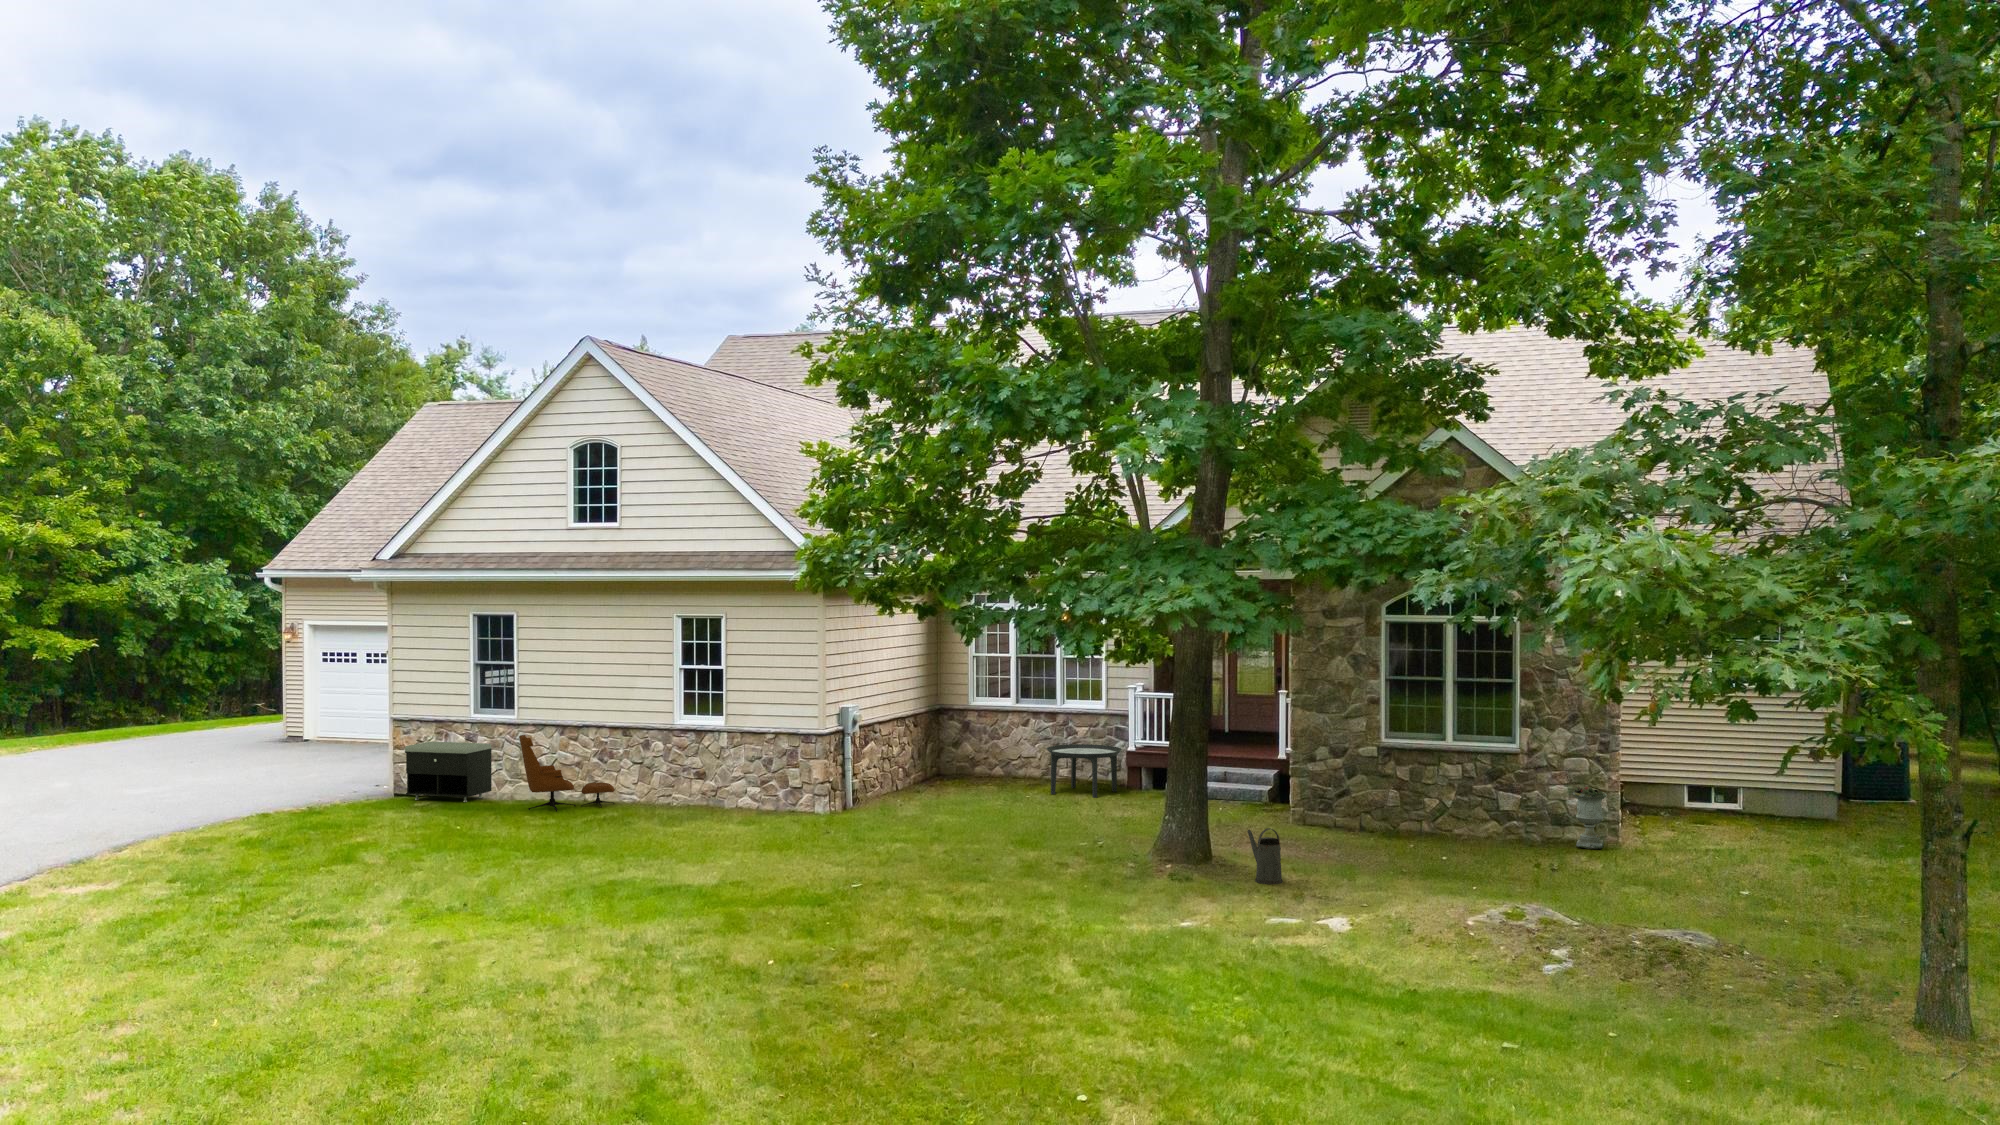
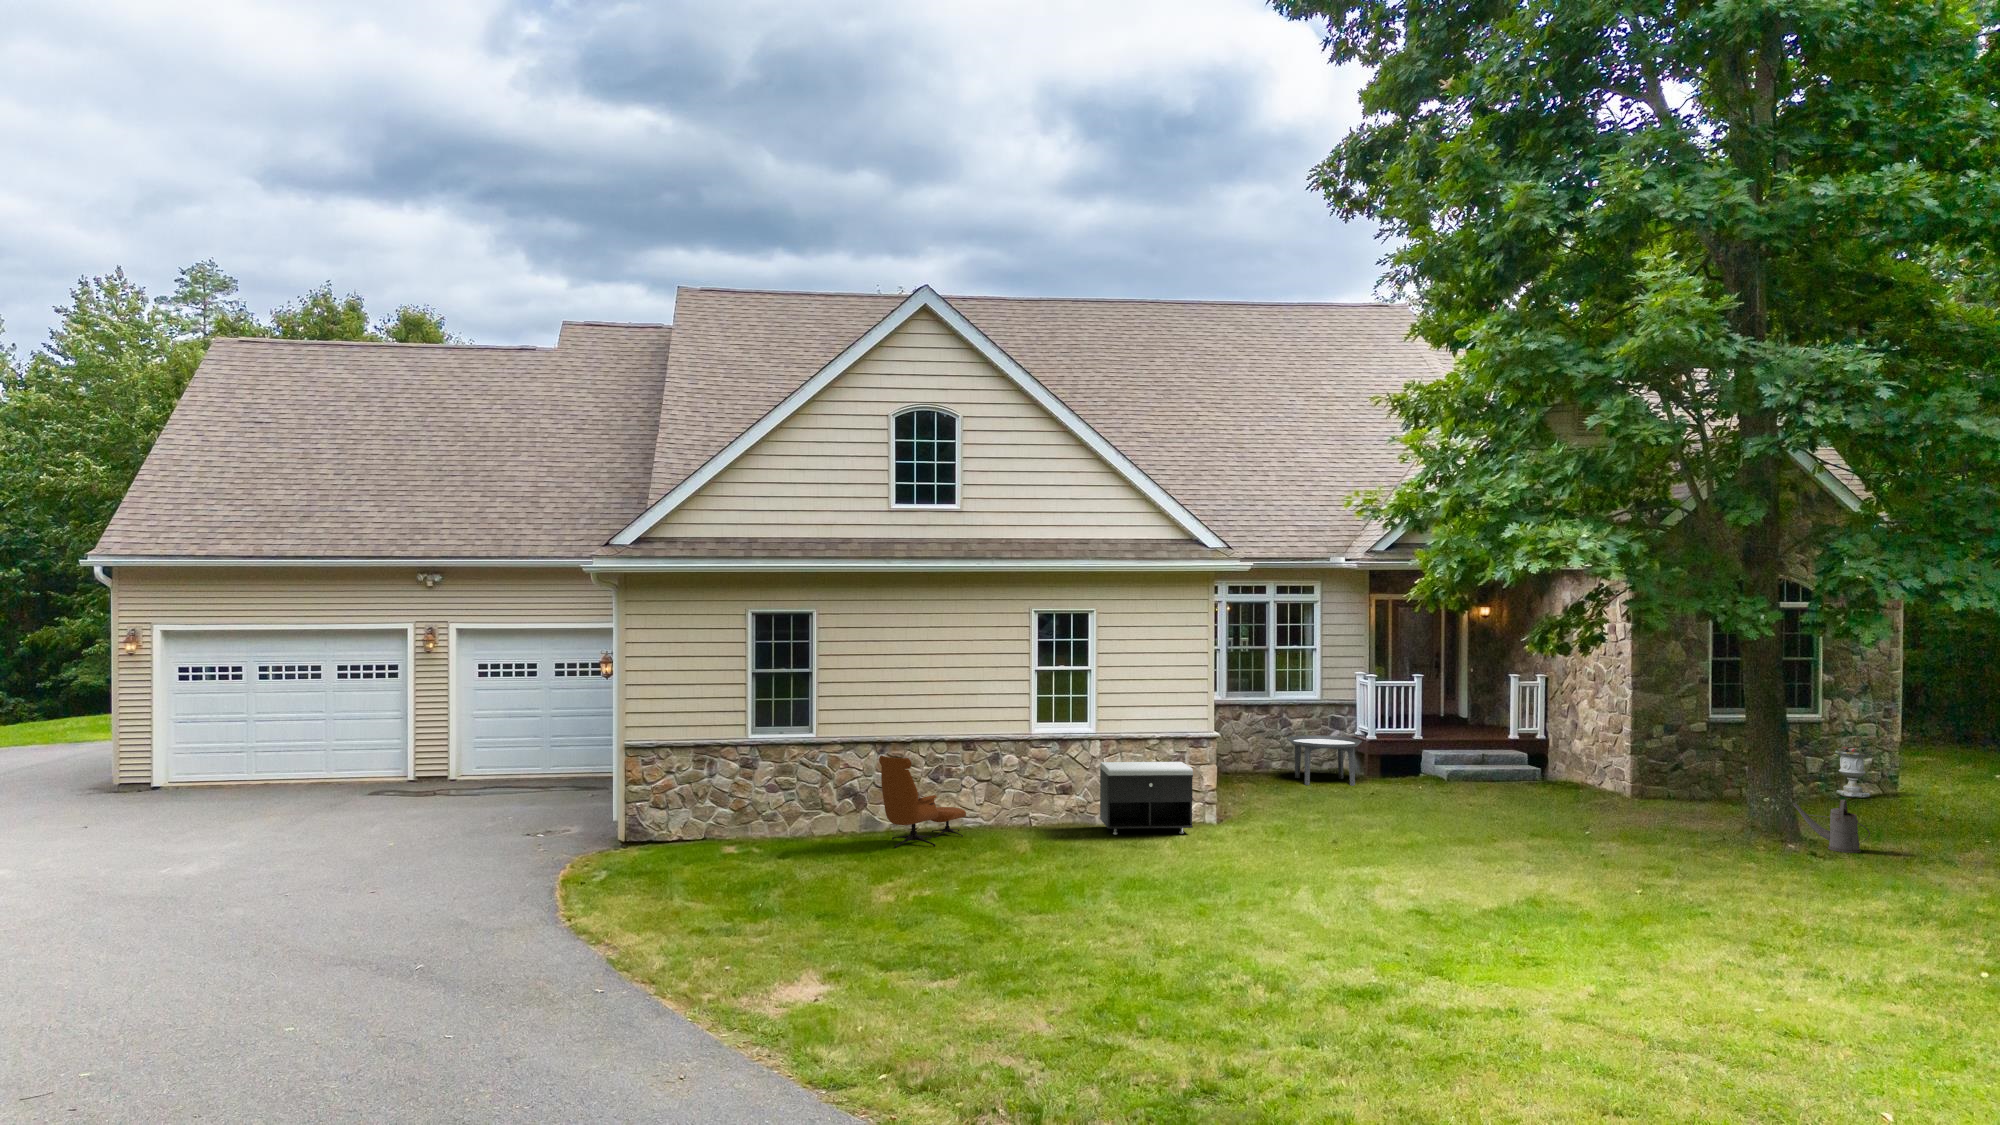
storage bench: present [405,742,492,802] -> present [1100,762,1193,835]

